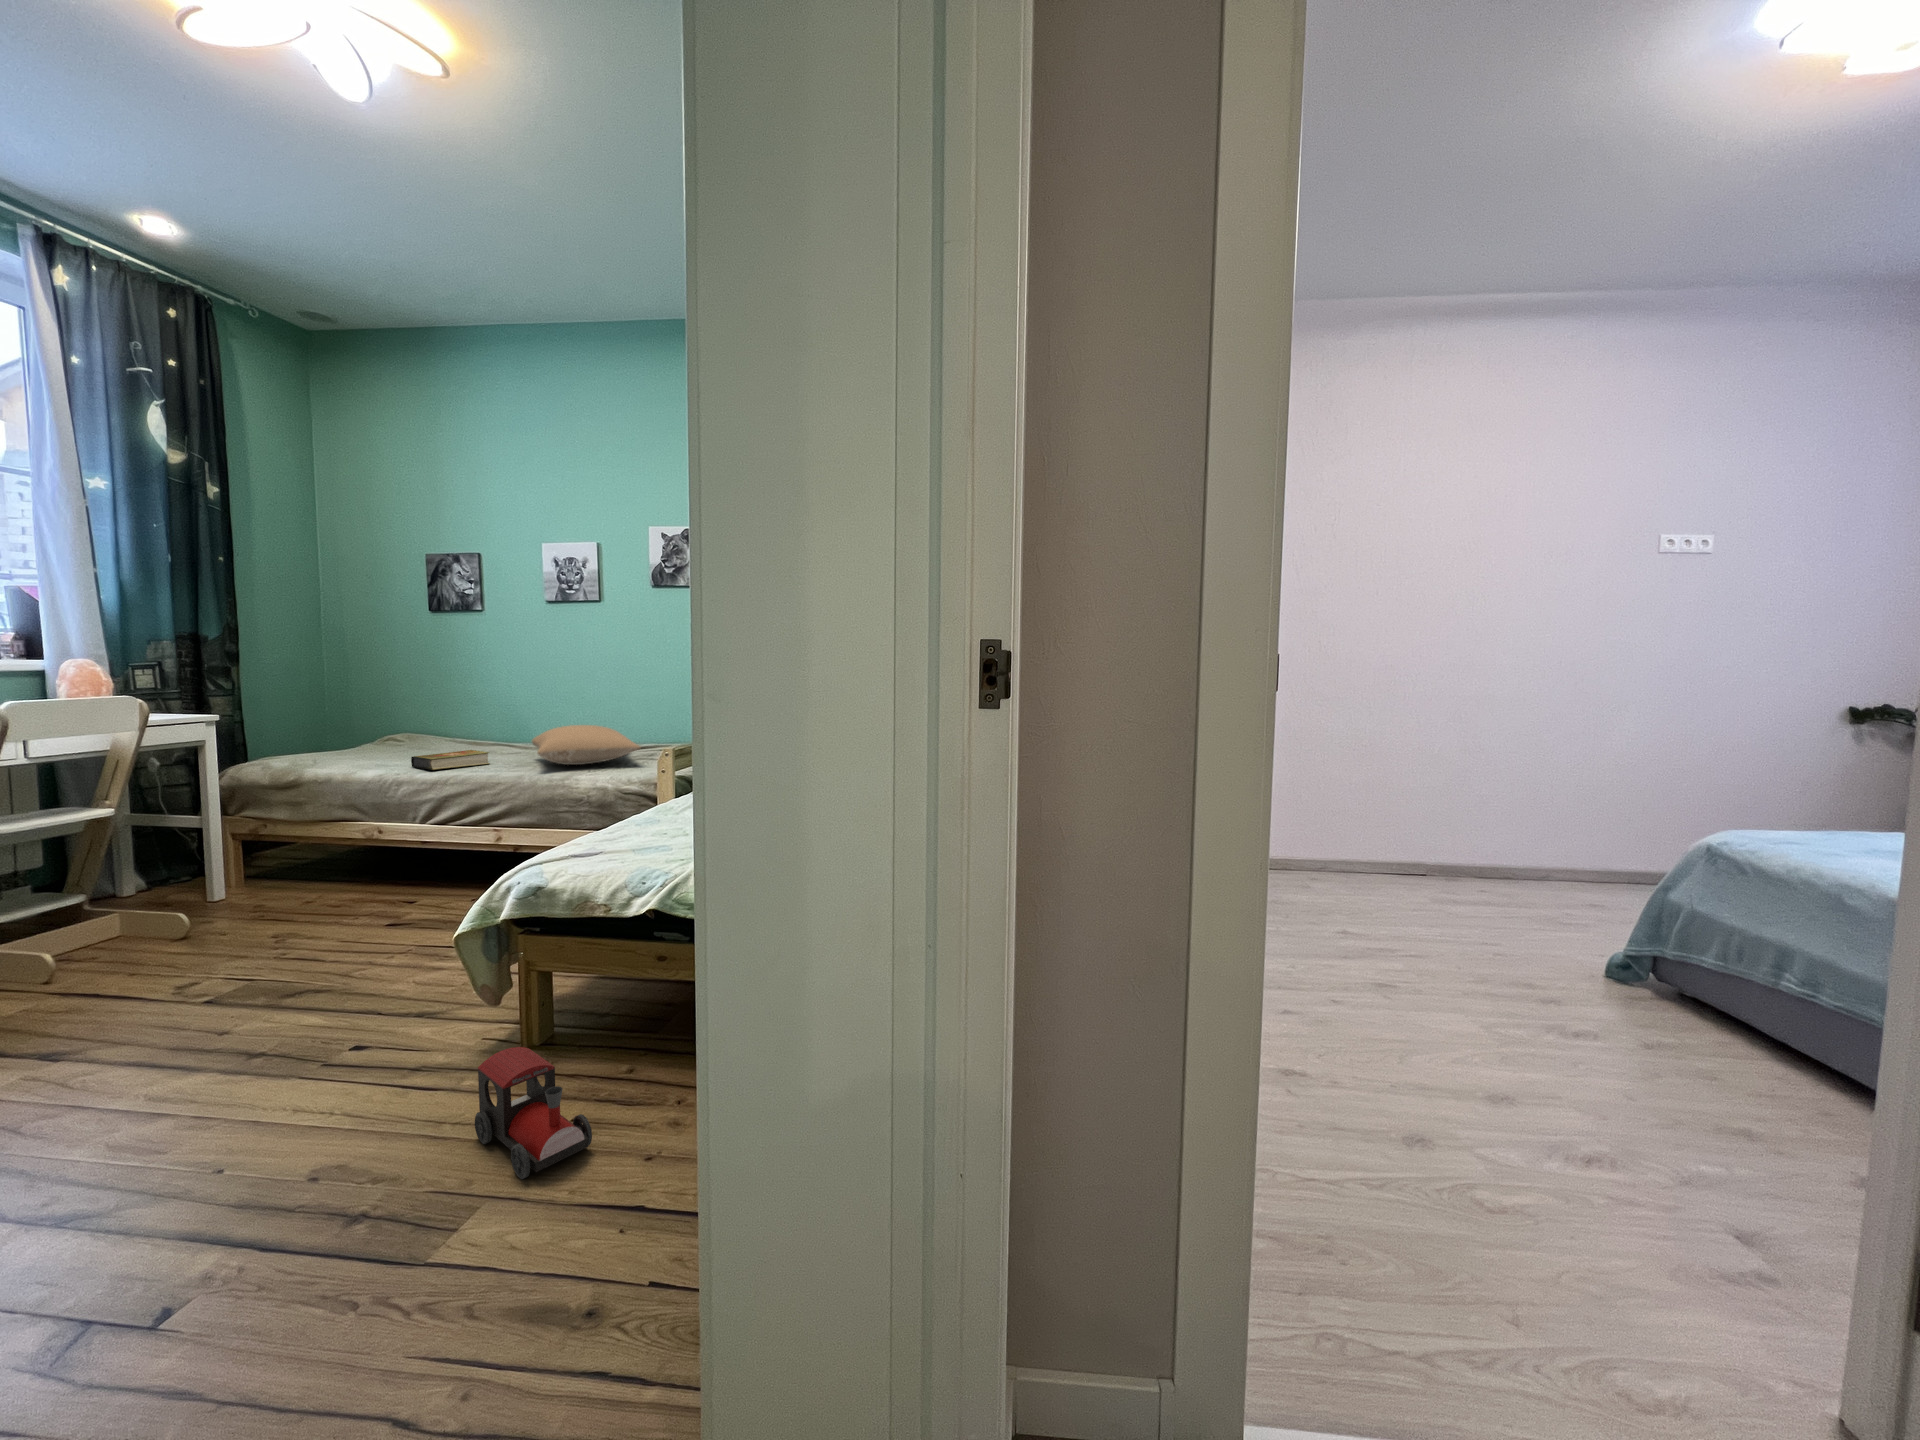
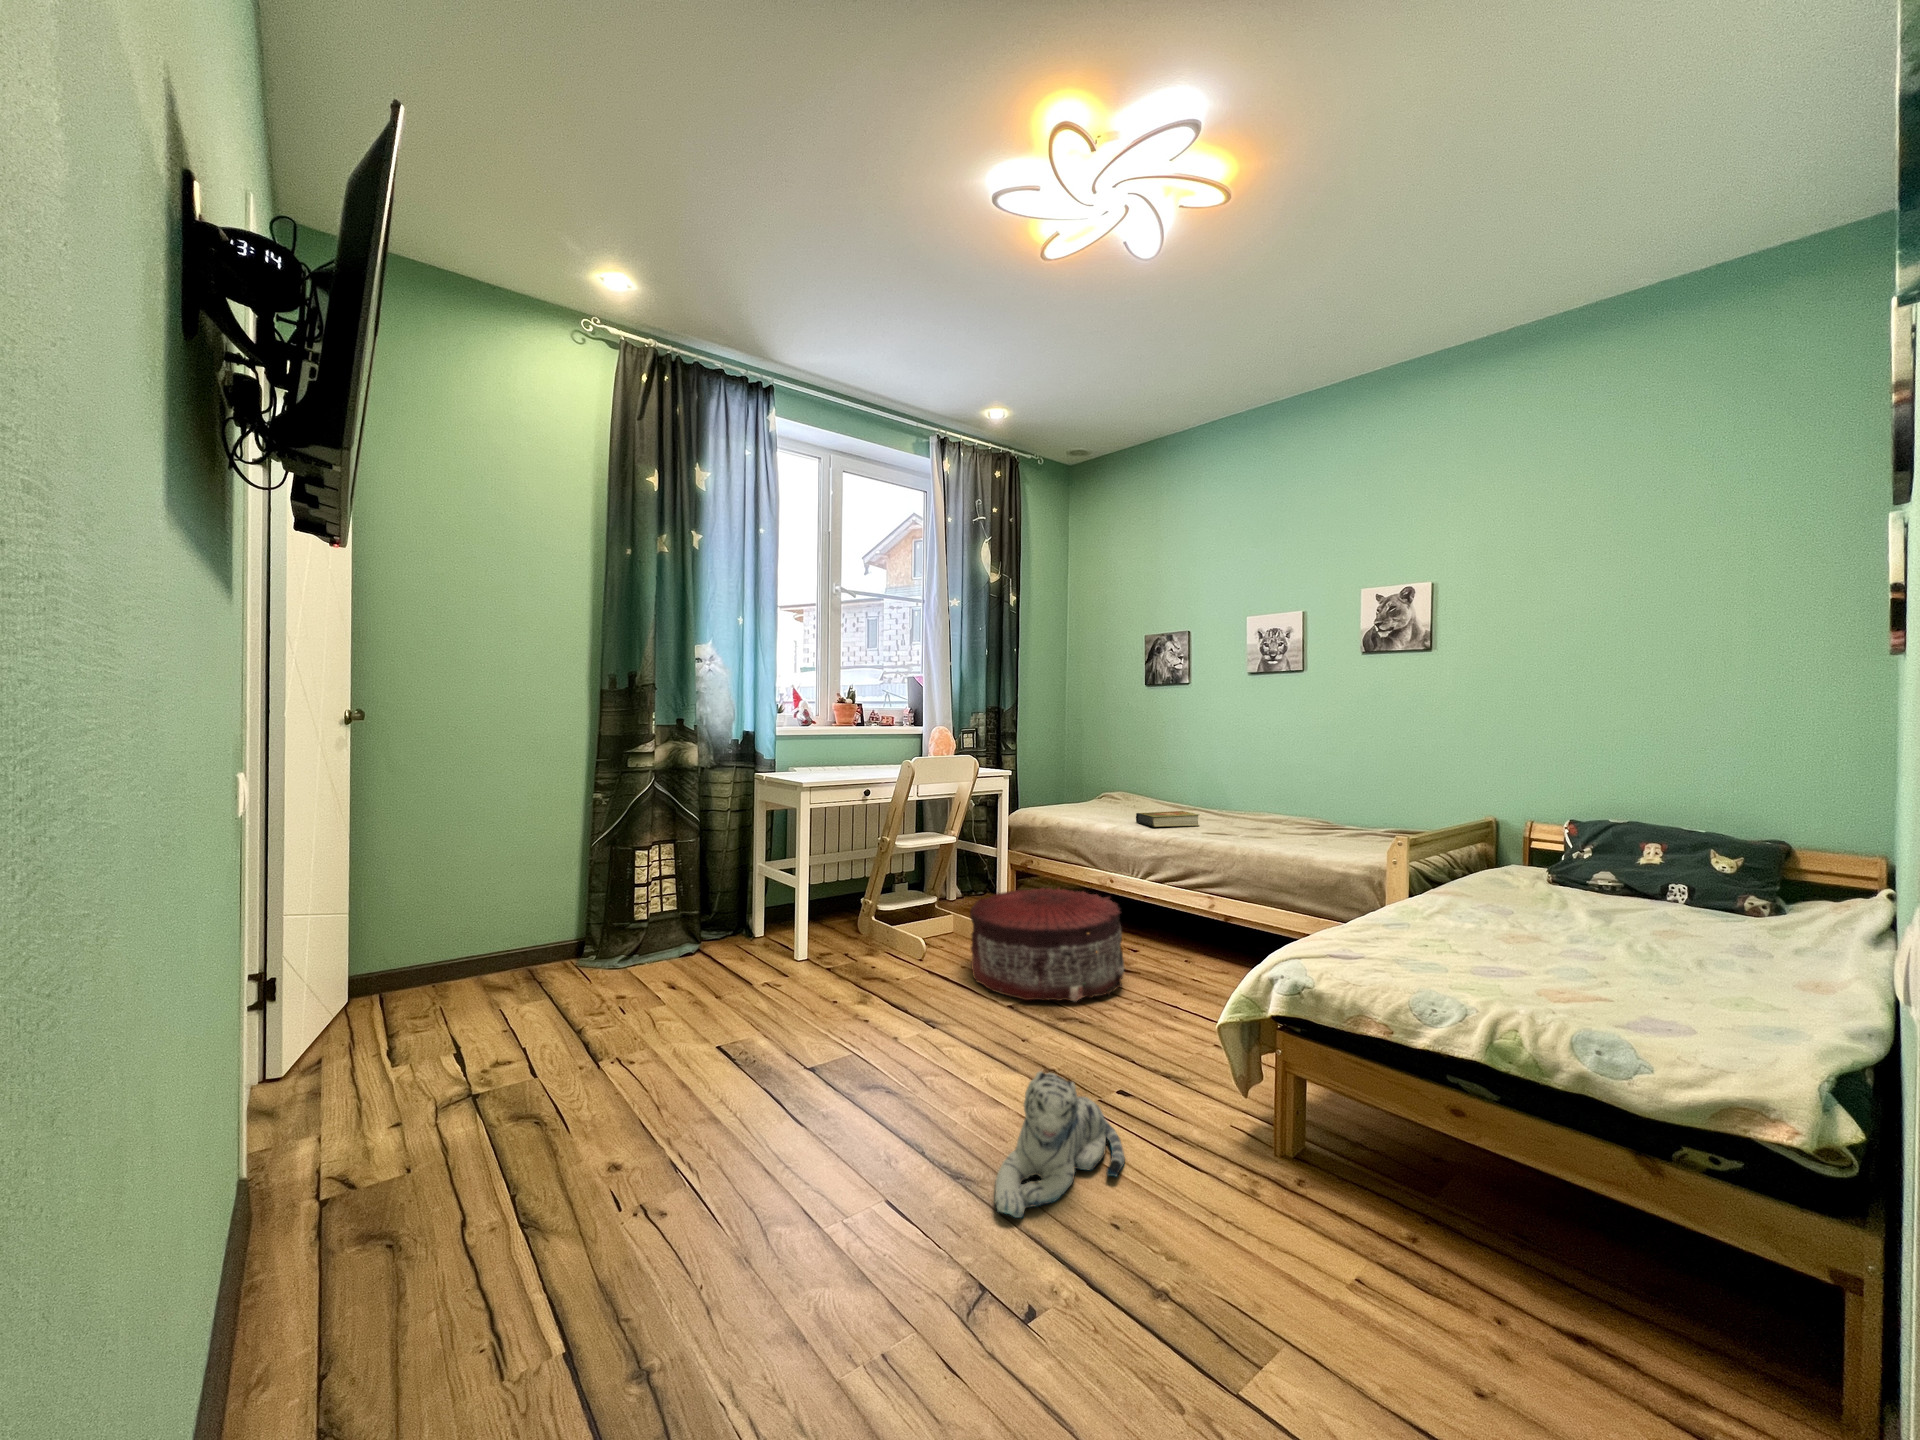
pillow: present [532,725,640,765] -> none [1236,794,1356,835]
pouf: none [138,851,381,991] -> present [970,888,1124,1001]
plush toy: none [145,1044,341,1209] -> present [995,1071,1125,1218]
toy train: present [475,1047,592,1179] -> none [1269,1174,1432,1375]

